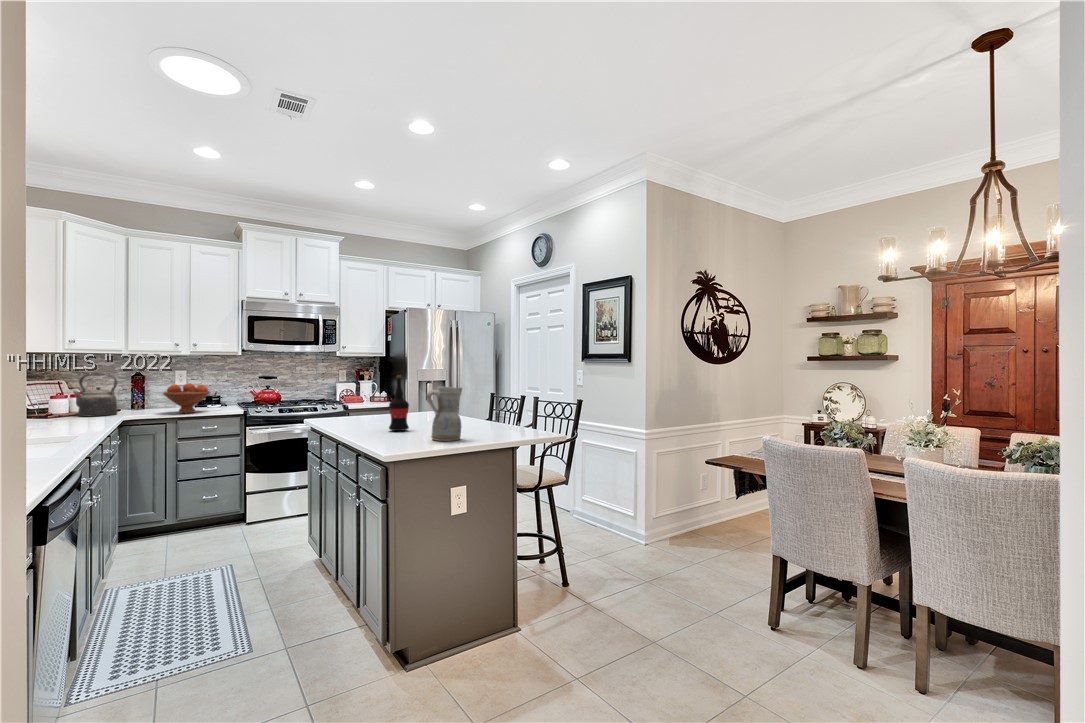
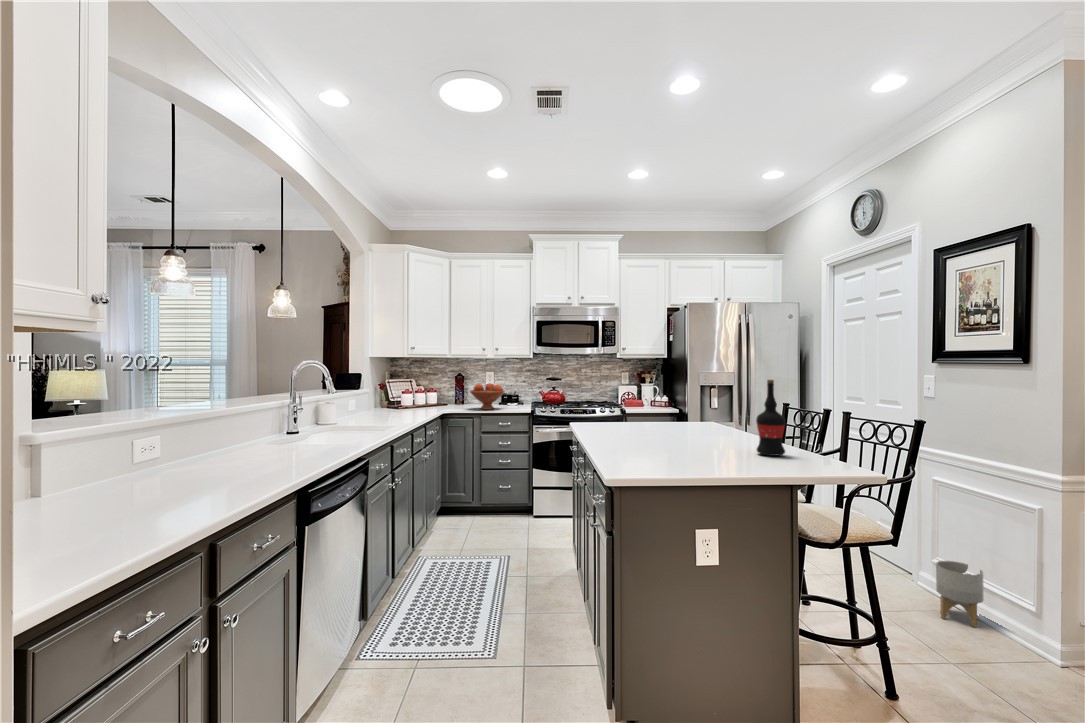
kettle: present [73,374,117,416] -> none [414,374,442,409]
wine bottle: present [389,375,409,431] -> present [756,380,785,456]
ceramic pitcher: present [426,387,462,441] -> none [671,393,720,464]
planter: none [585,496,609,537] -> present [936,561,983,627]

